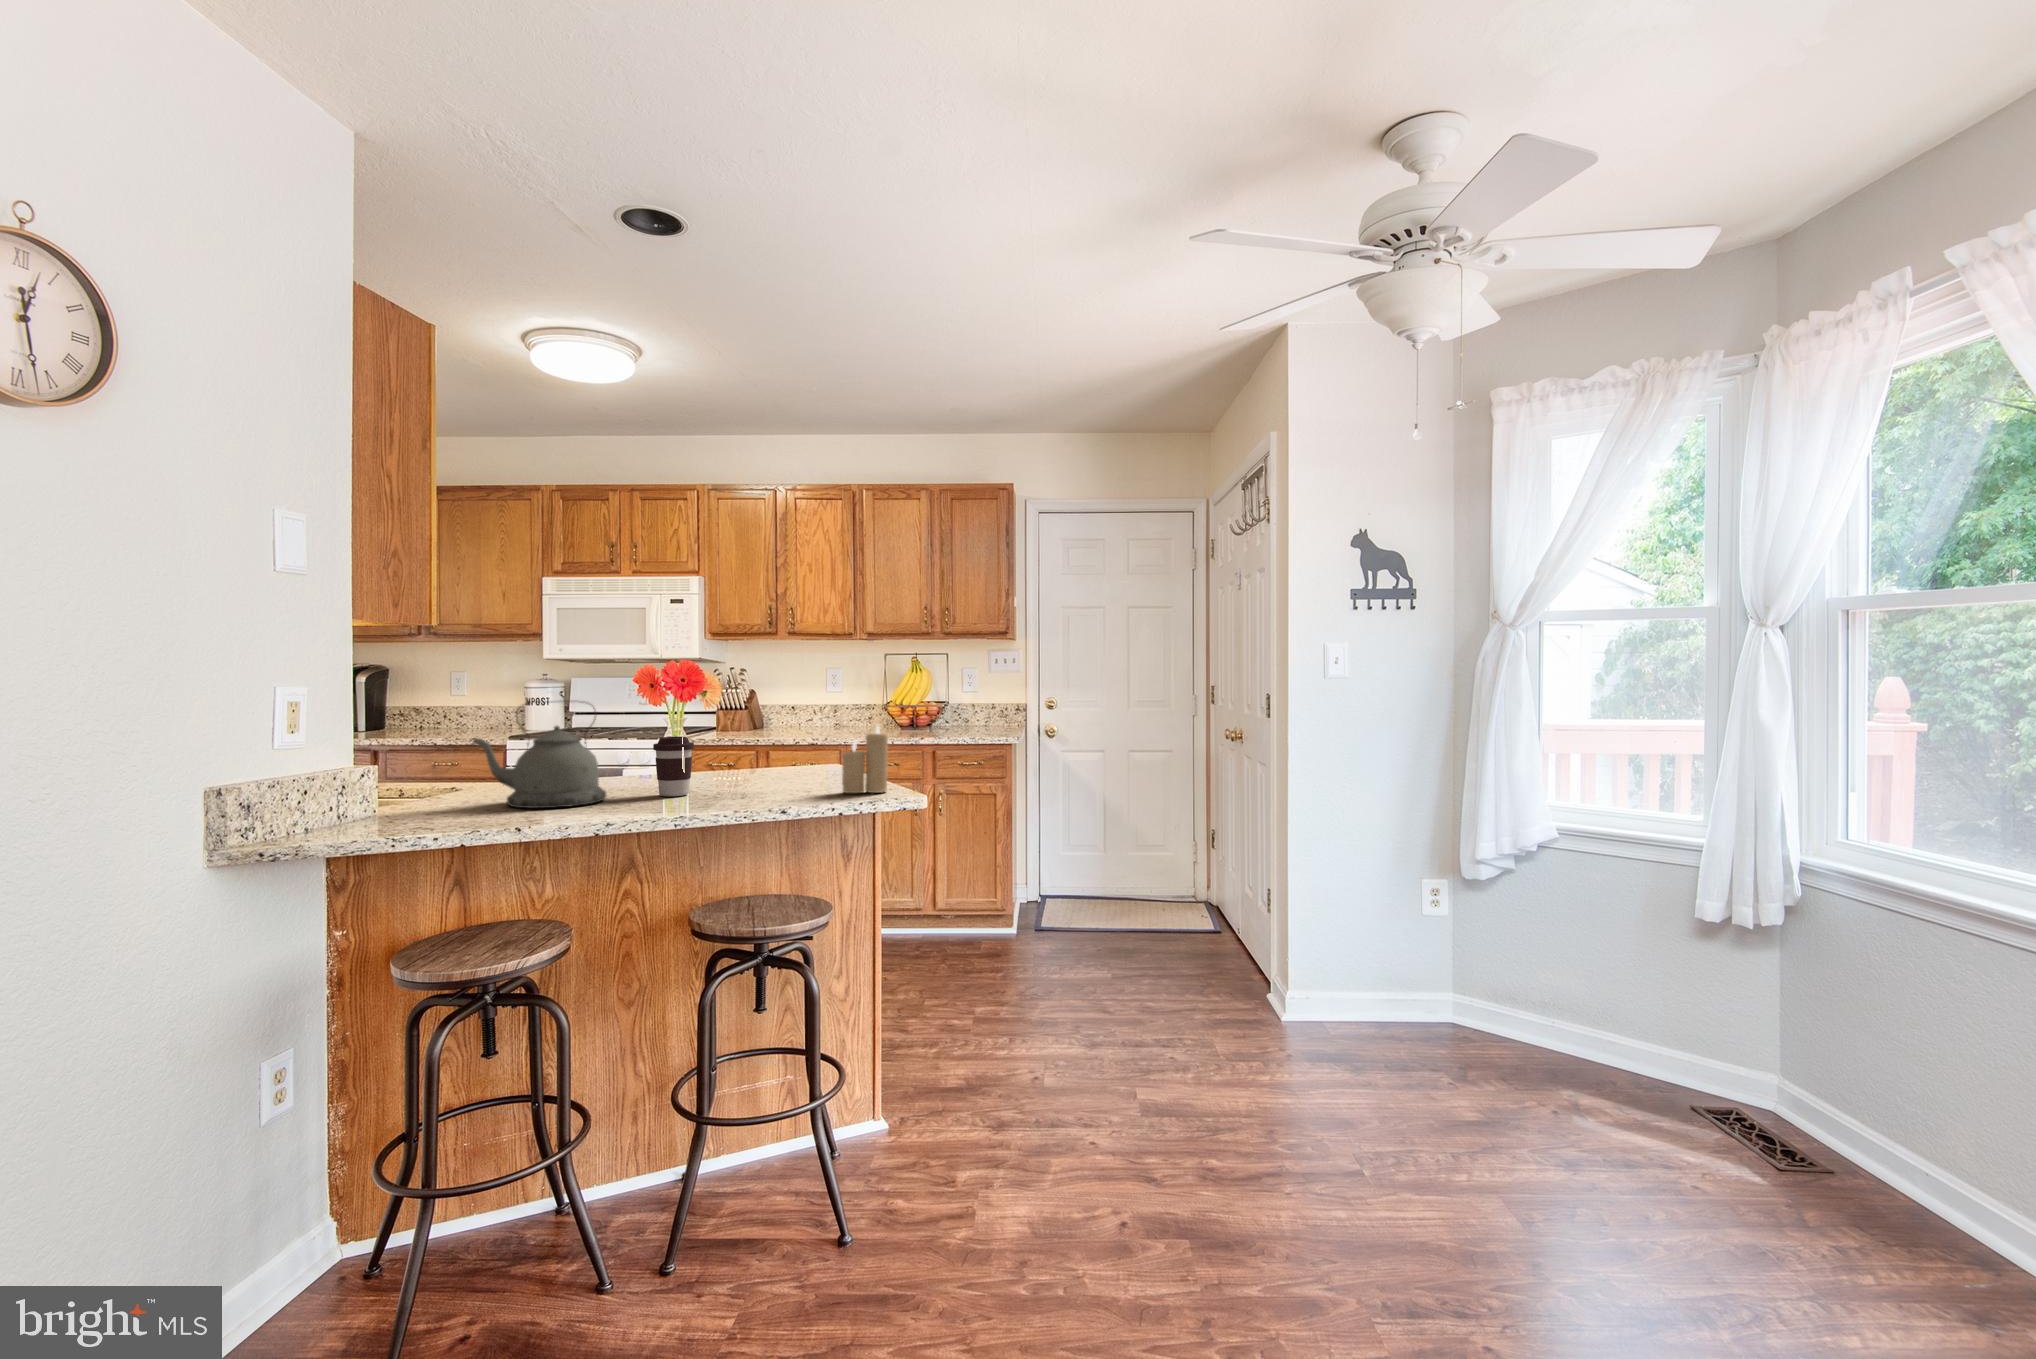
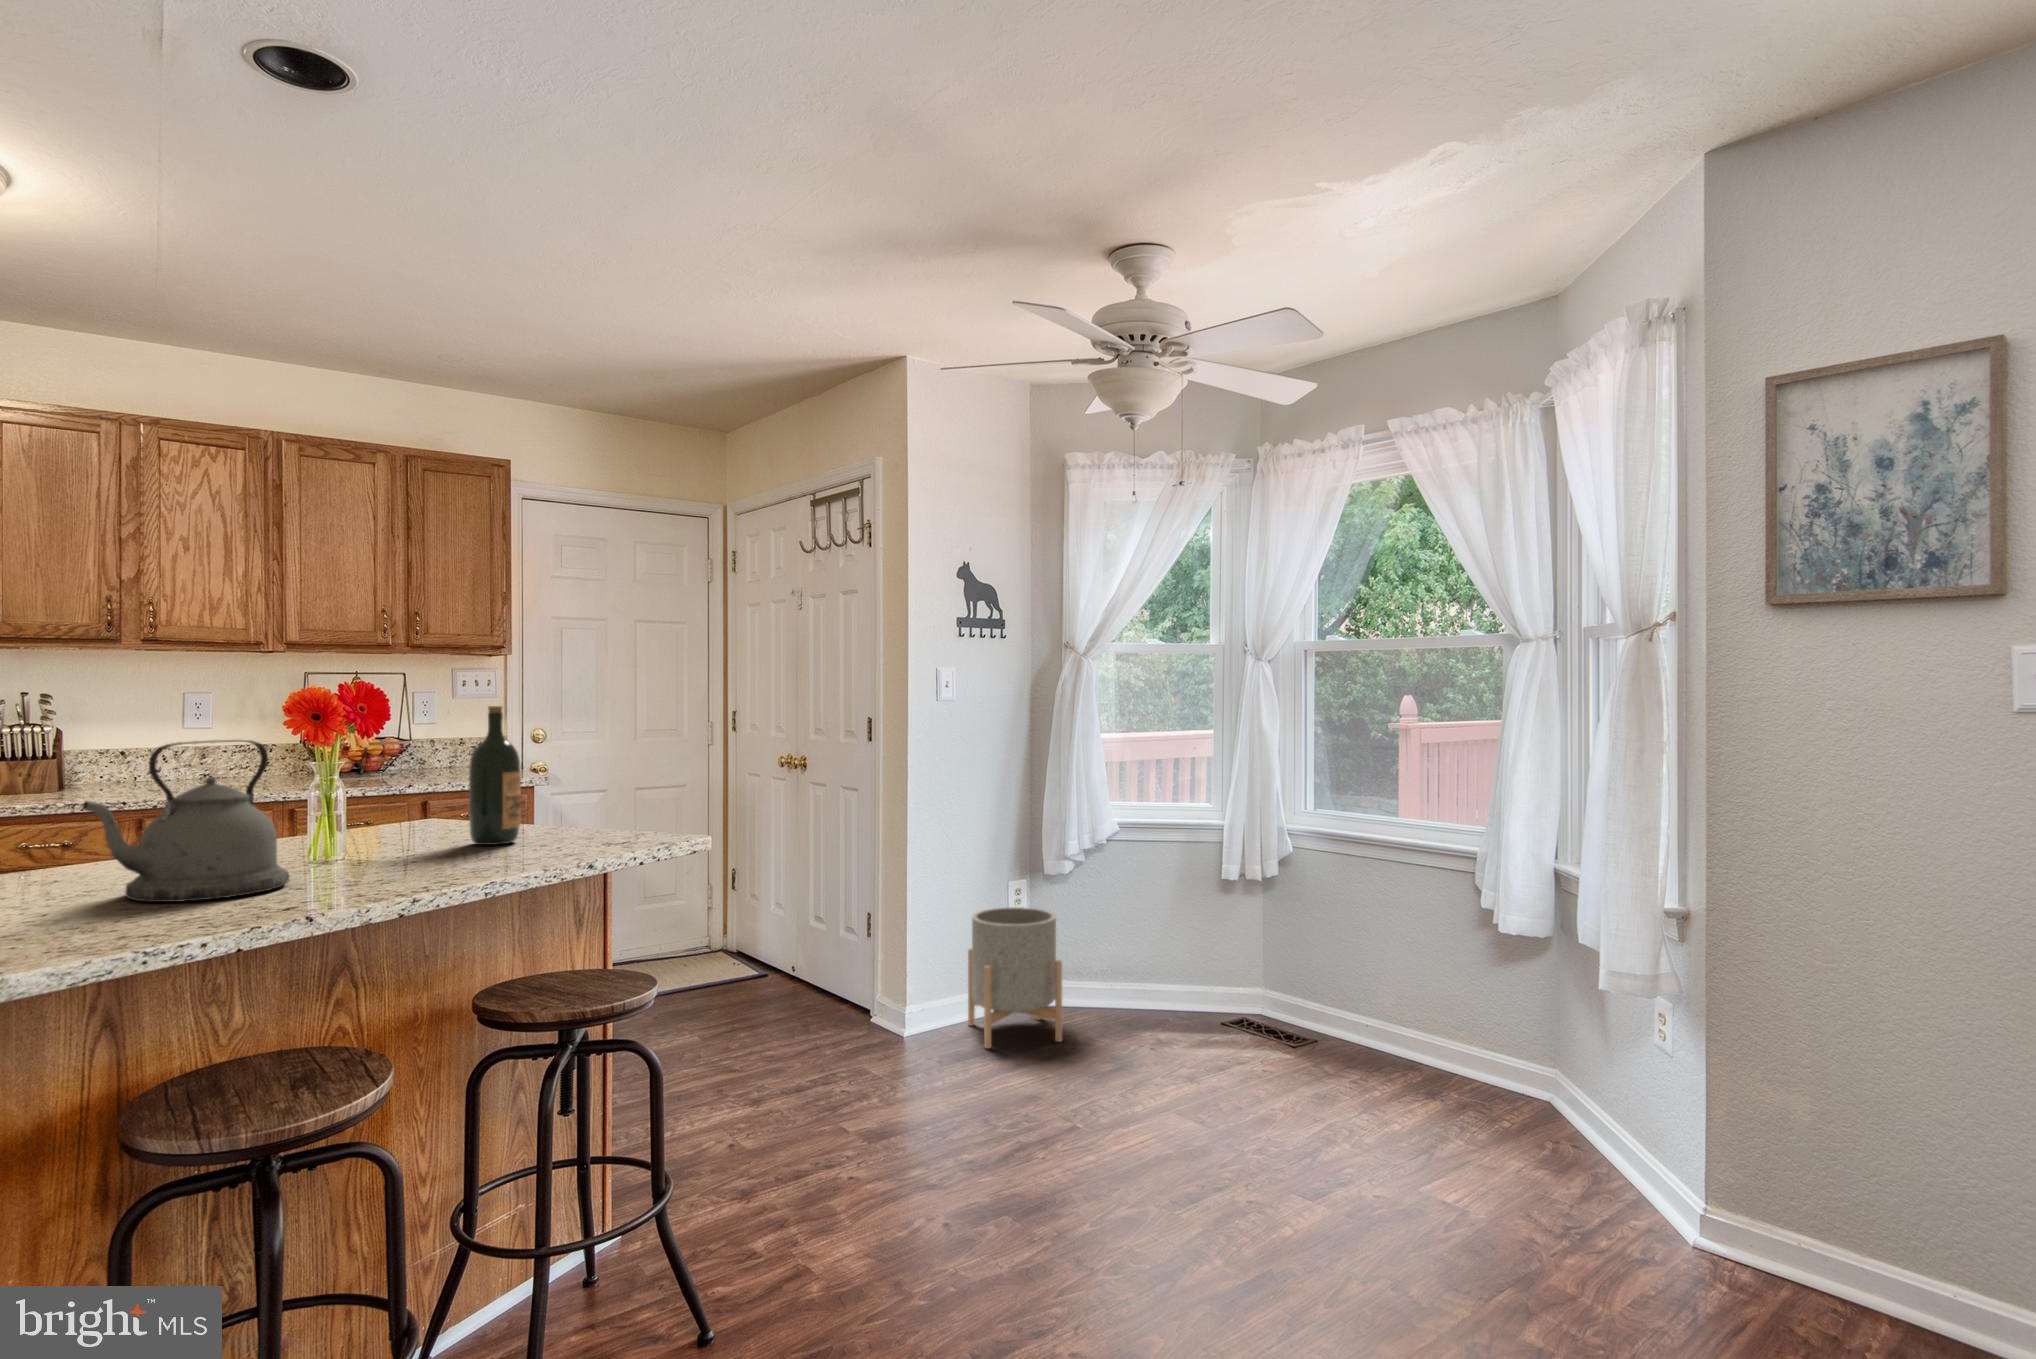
wine bottle: none [777,679,814,789] -> present [469,706,521,845]
candle: present [842,726,888,793] -> none [580,759,634,842]
coffee cup: present [653,737,694,796] -> none [331,785,391,868]
planter: none [1346,905,1448,1070] -> present [968,907,1062,1048]

